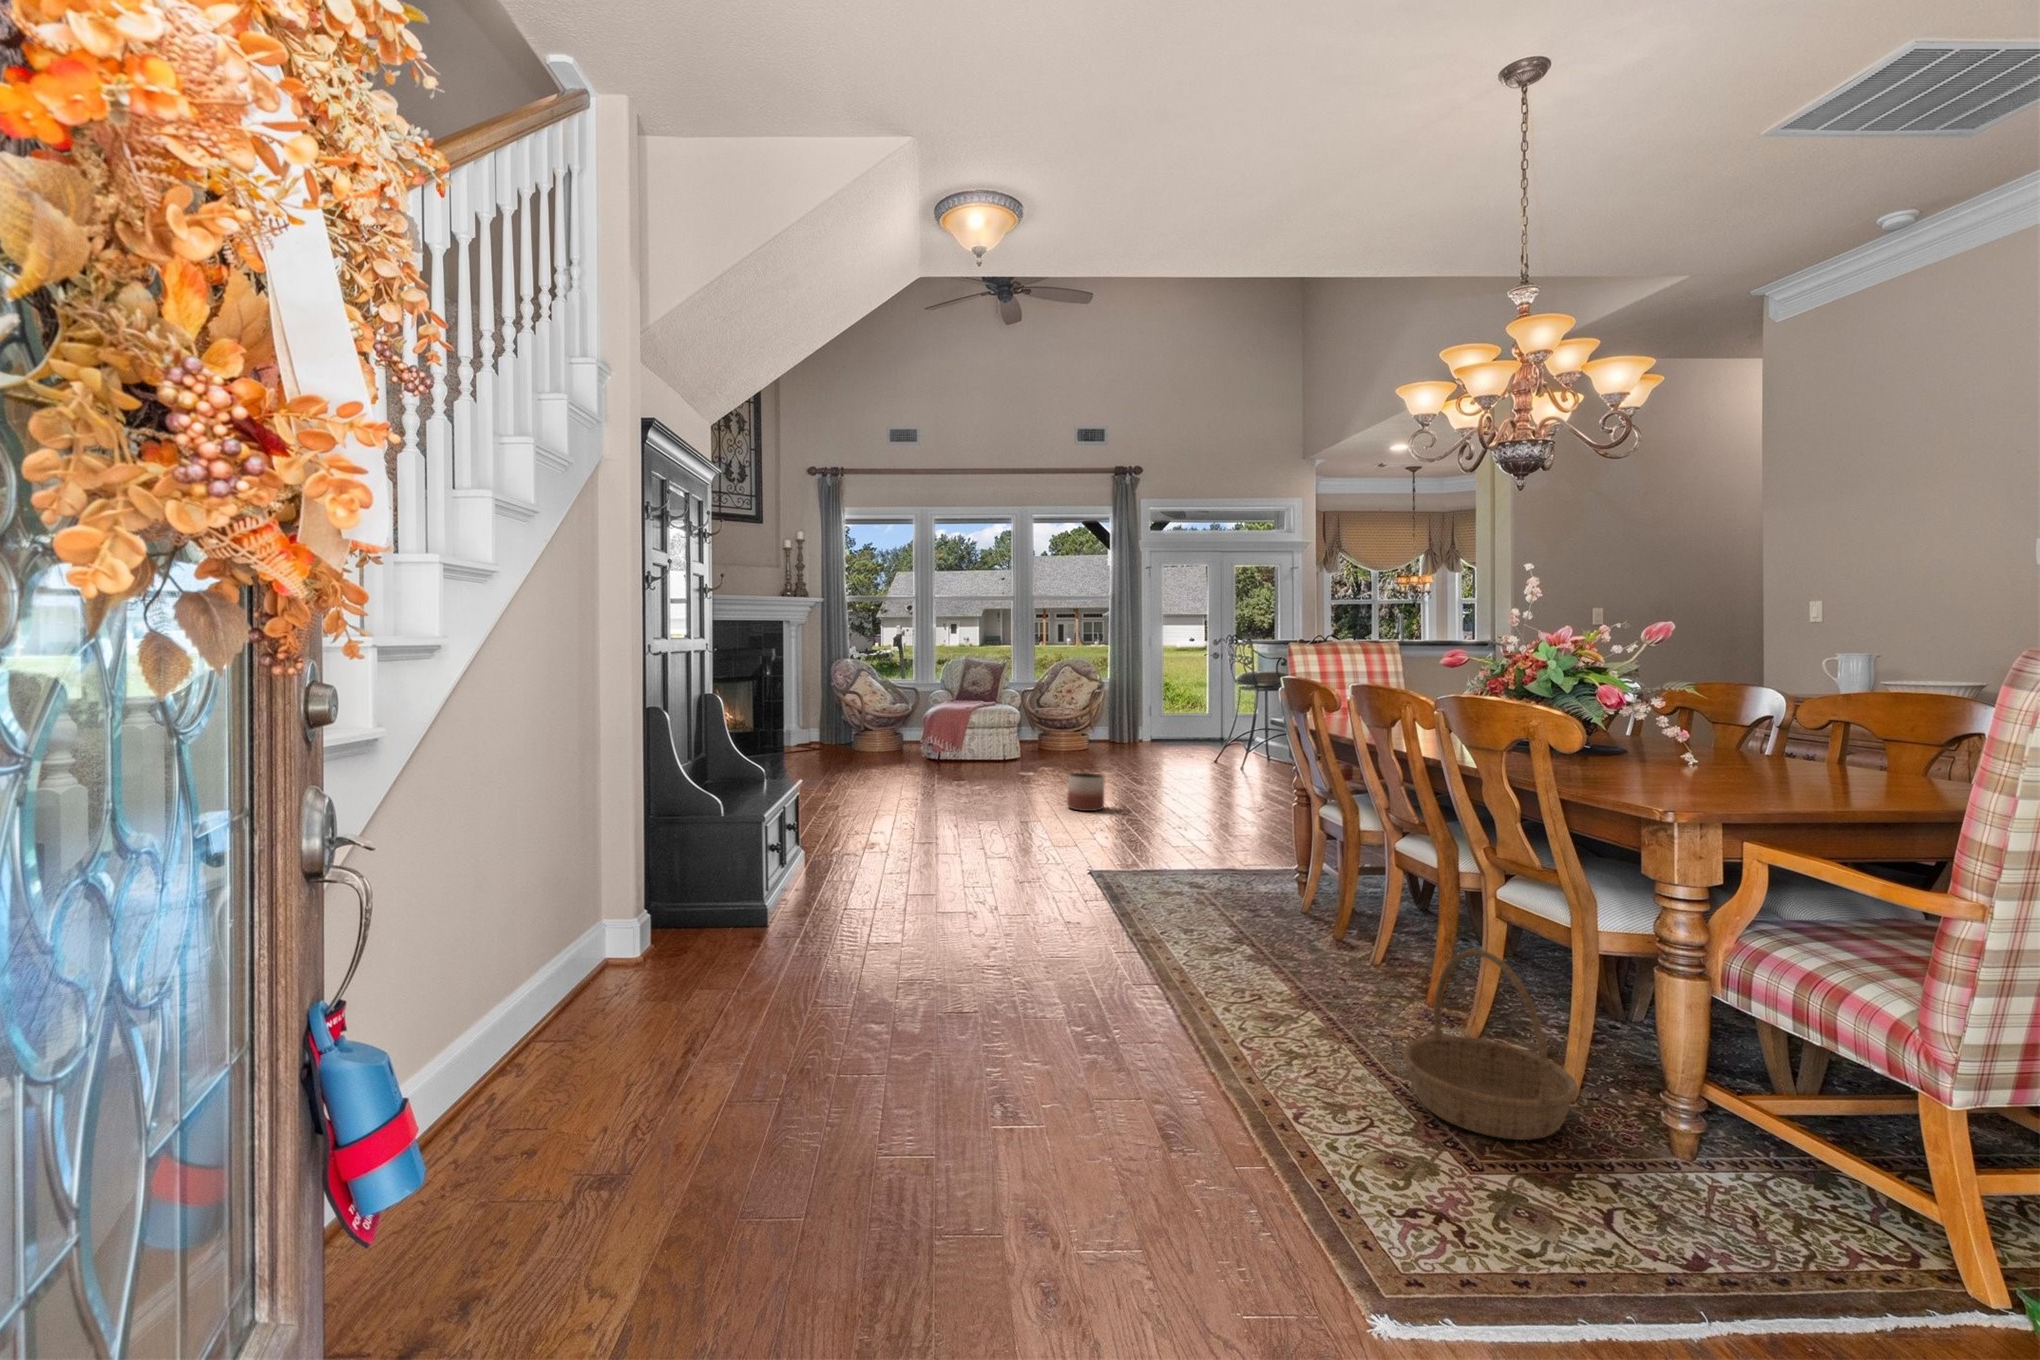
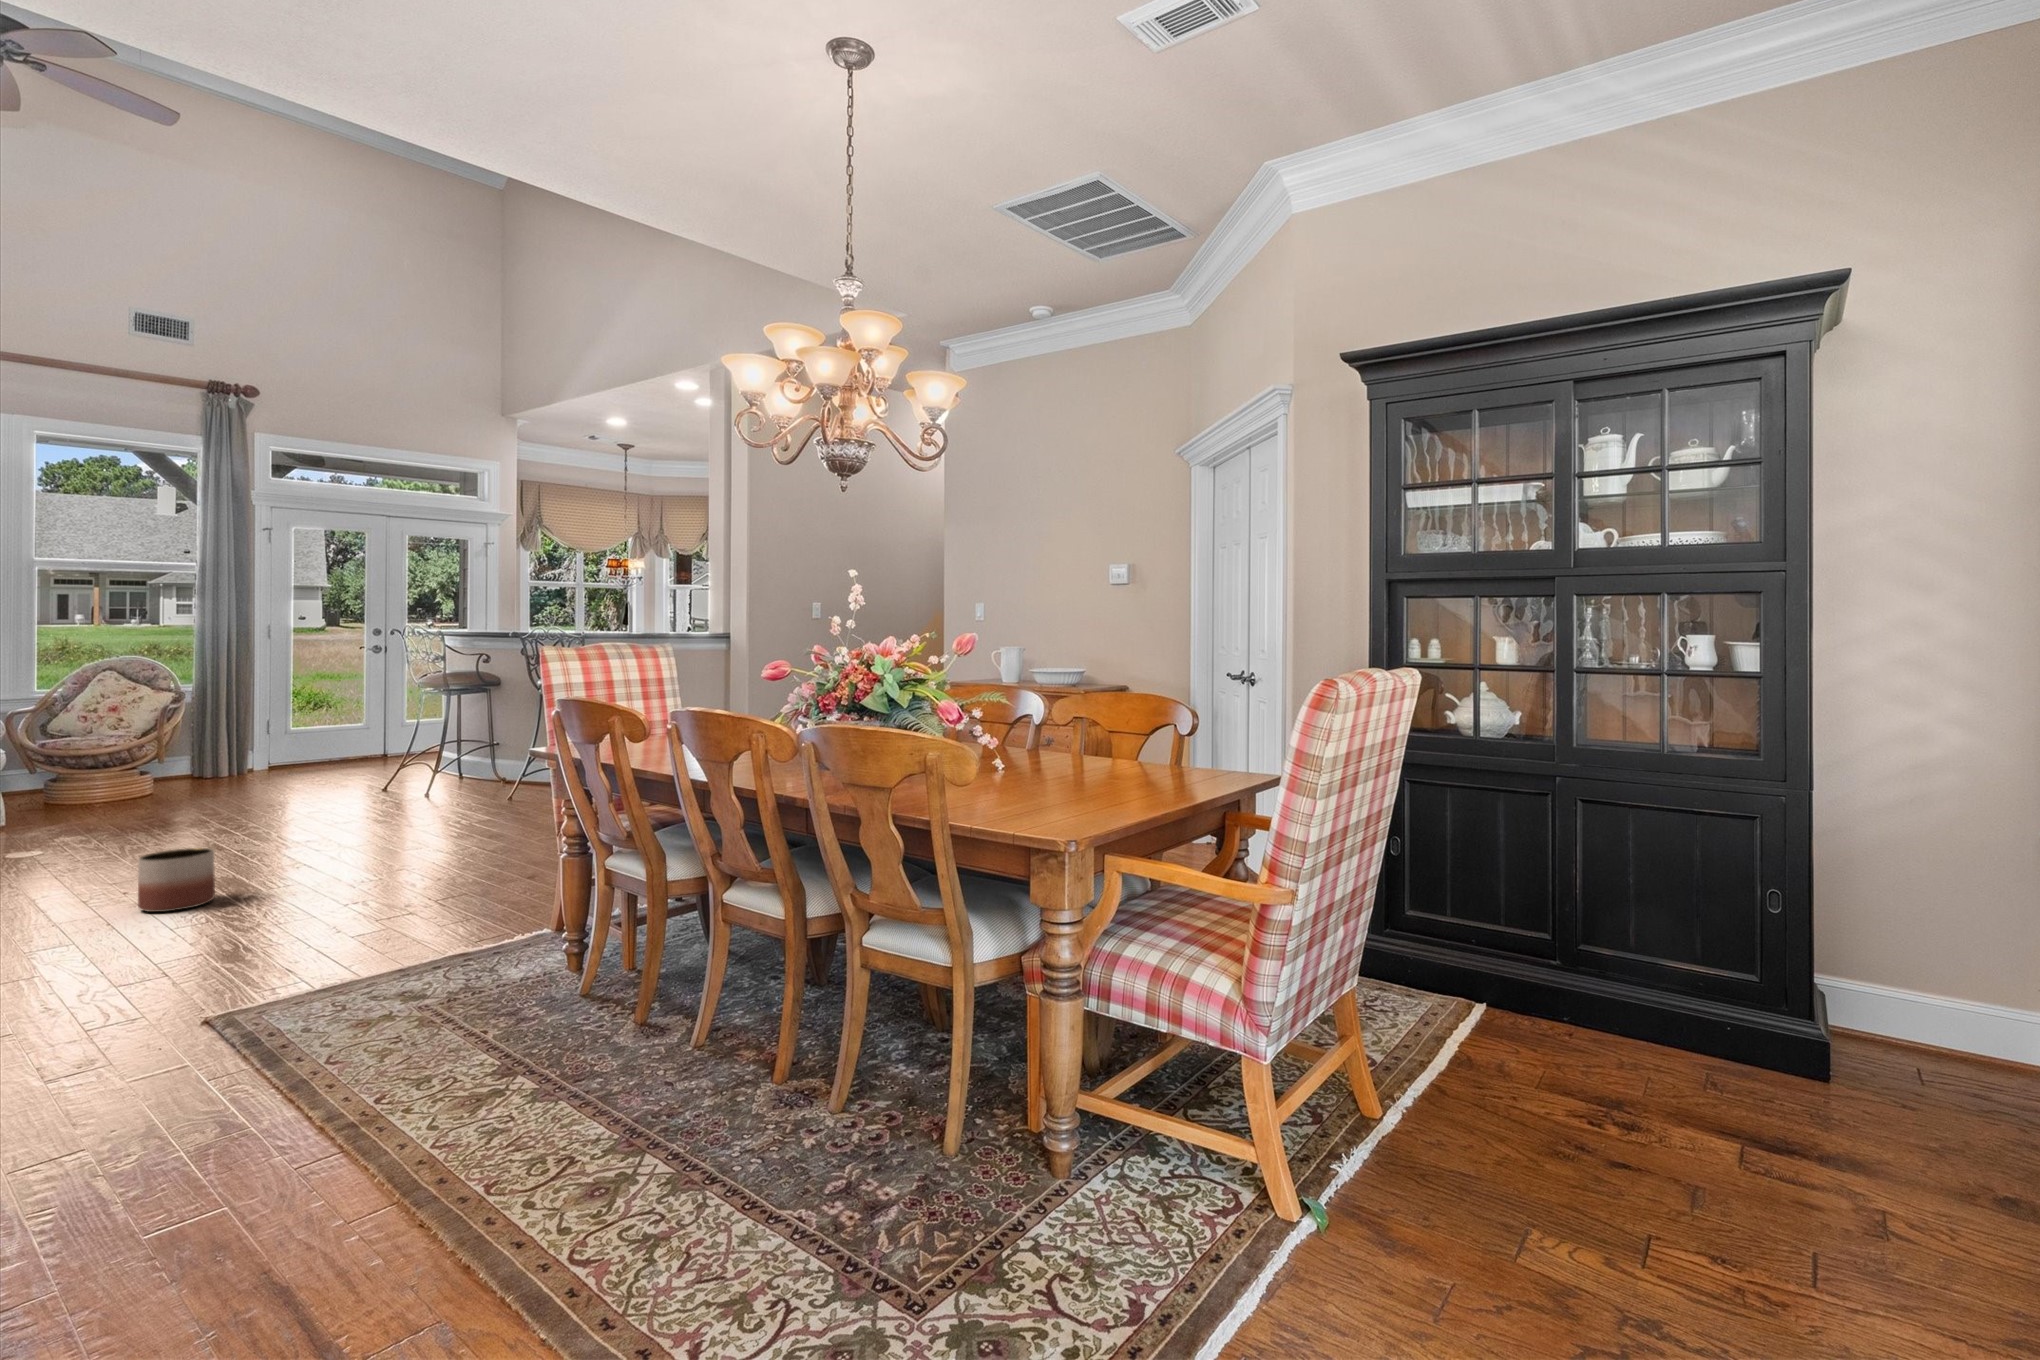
basket: present [1403,949,1578,1140] -> none [798,1028,979,1252]

